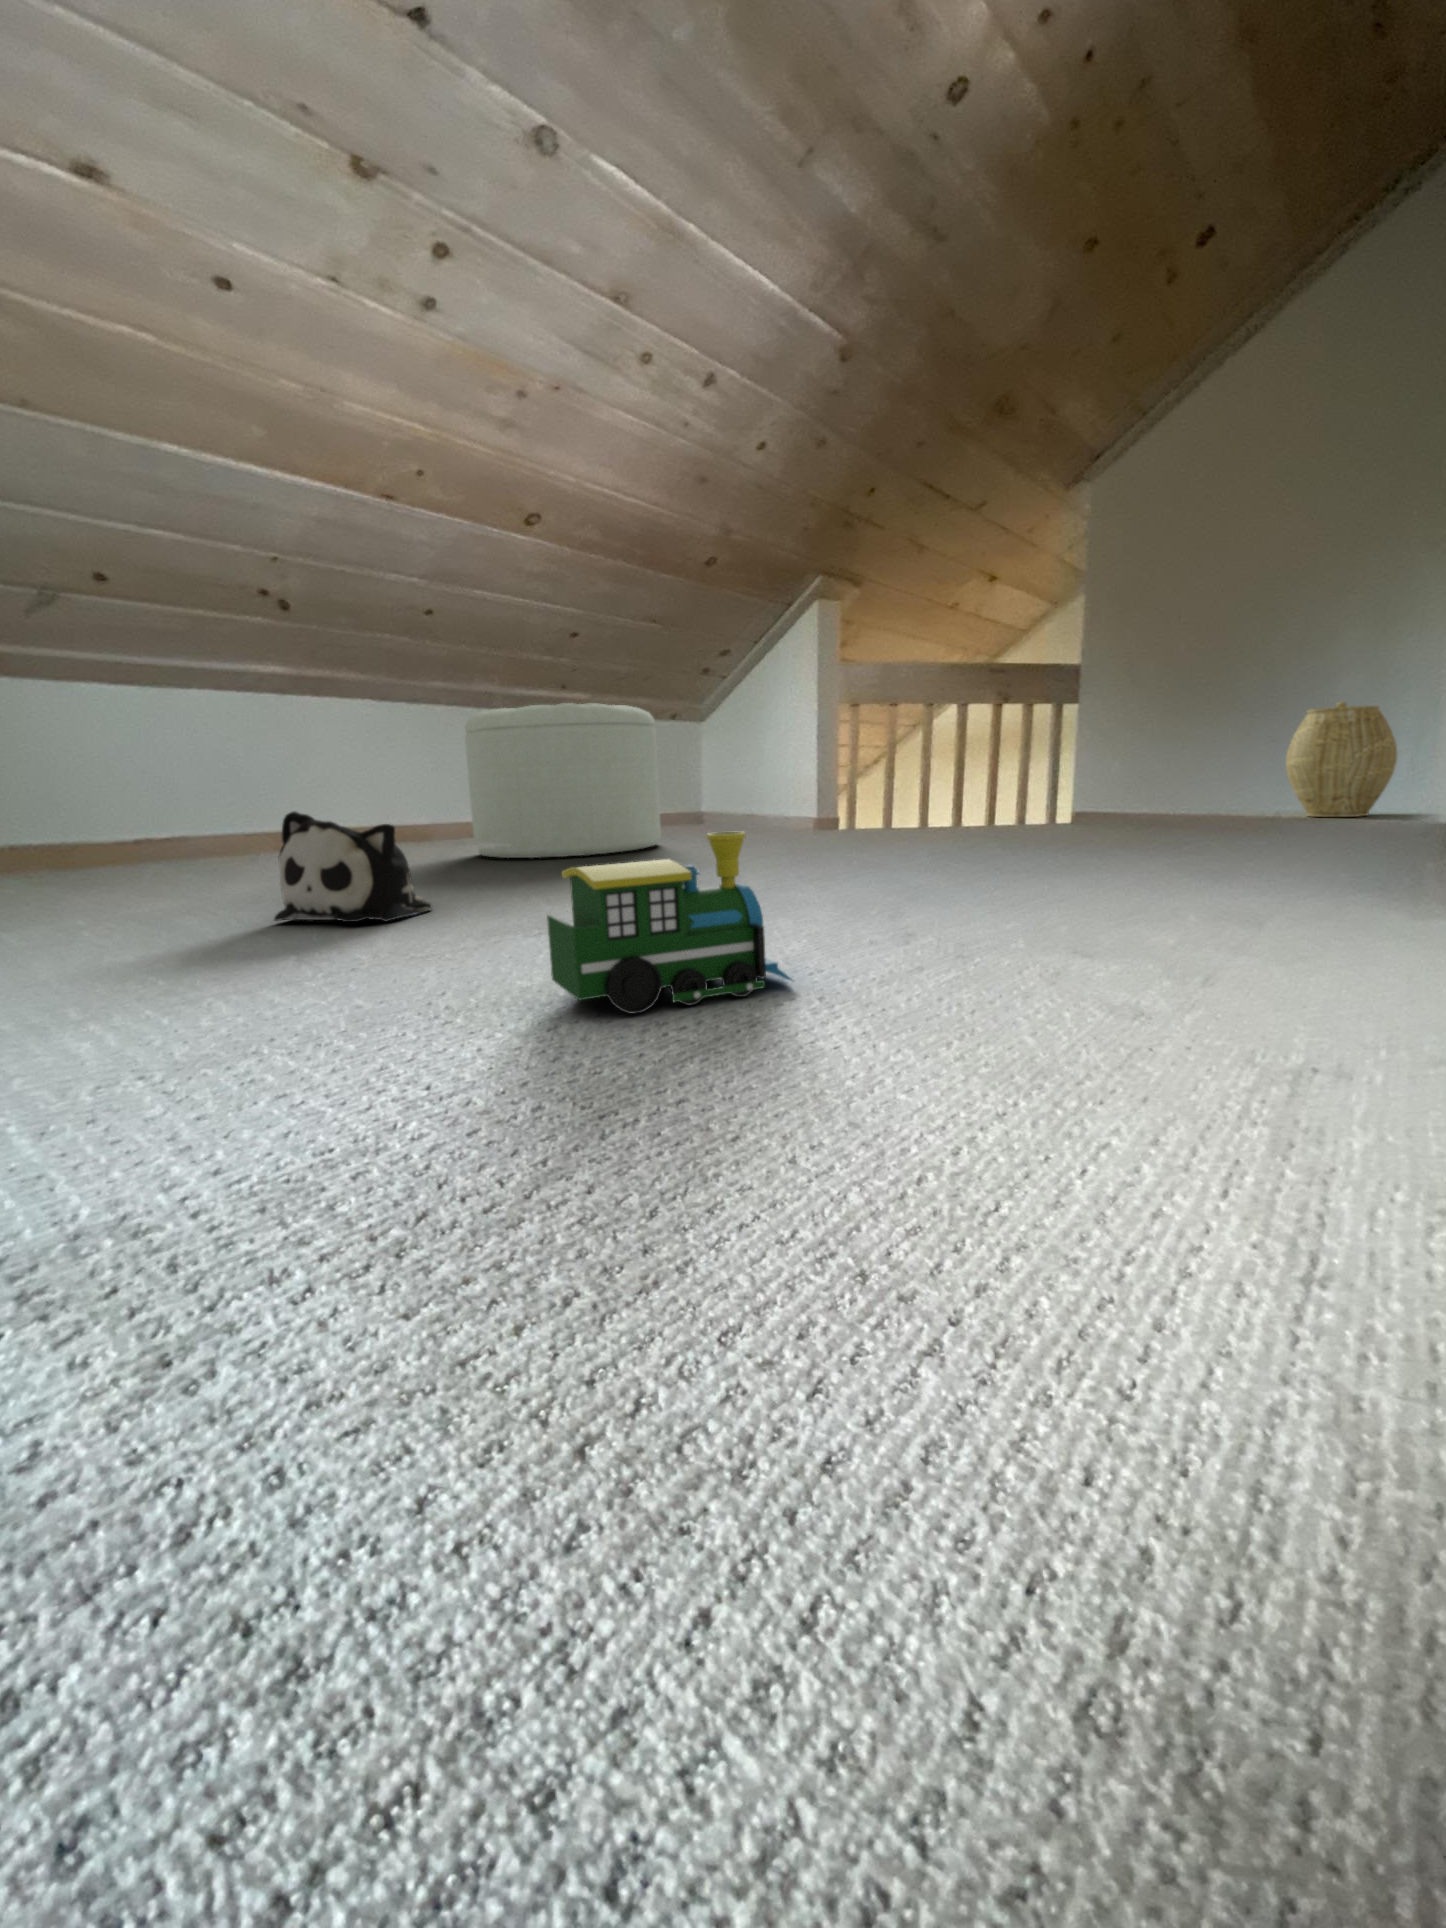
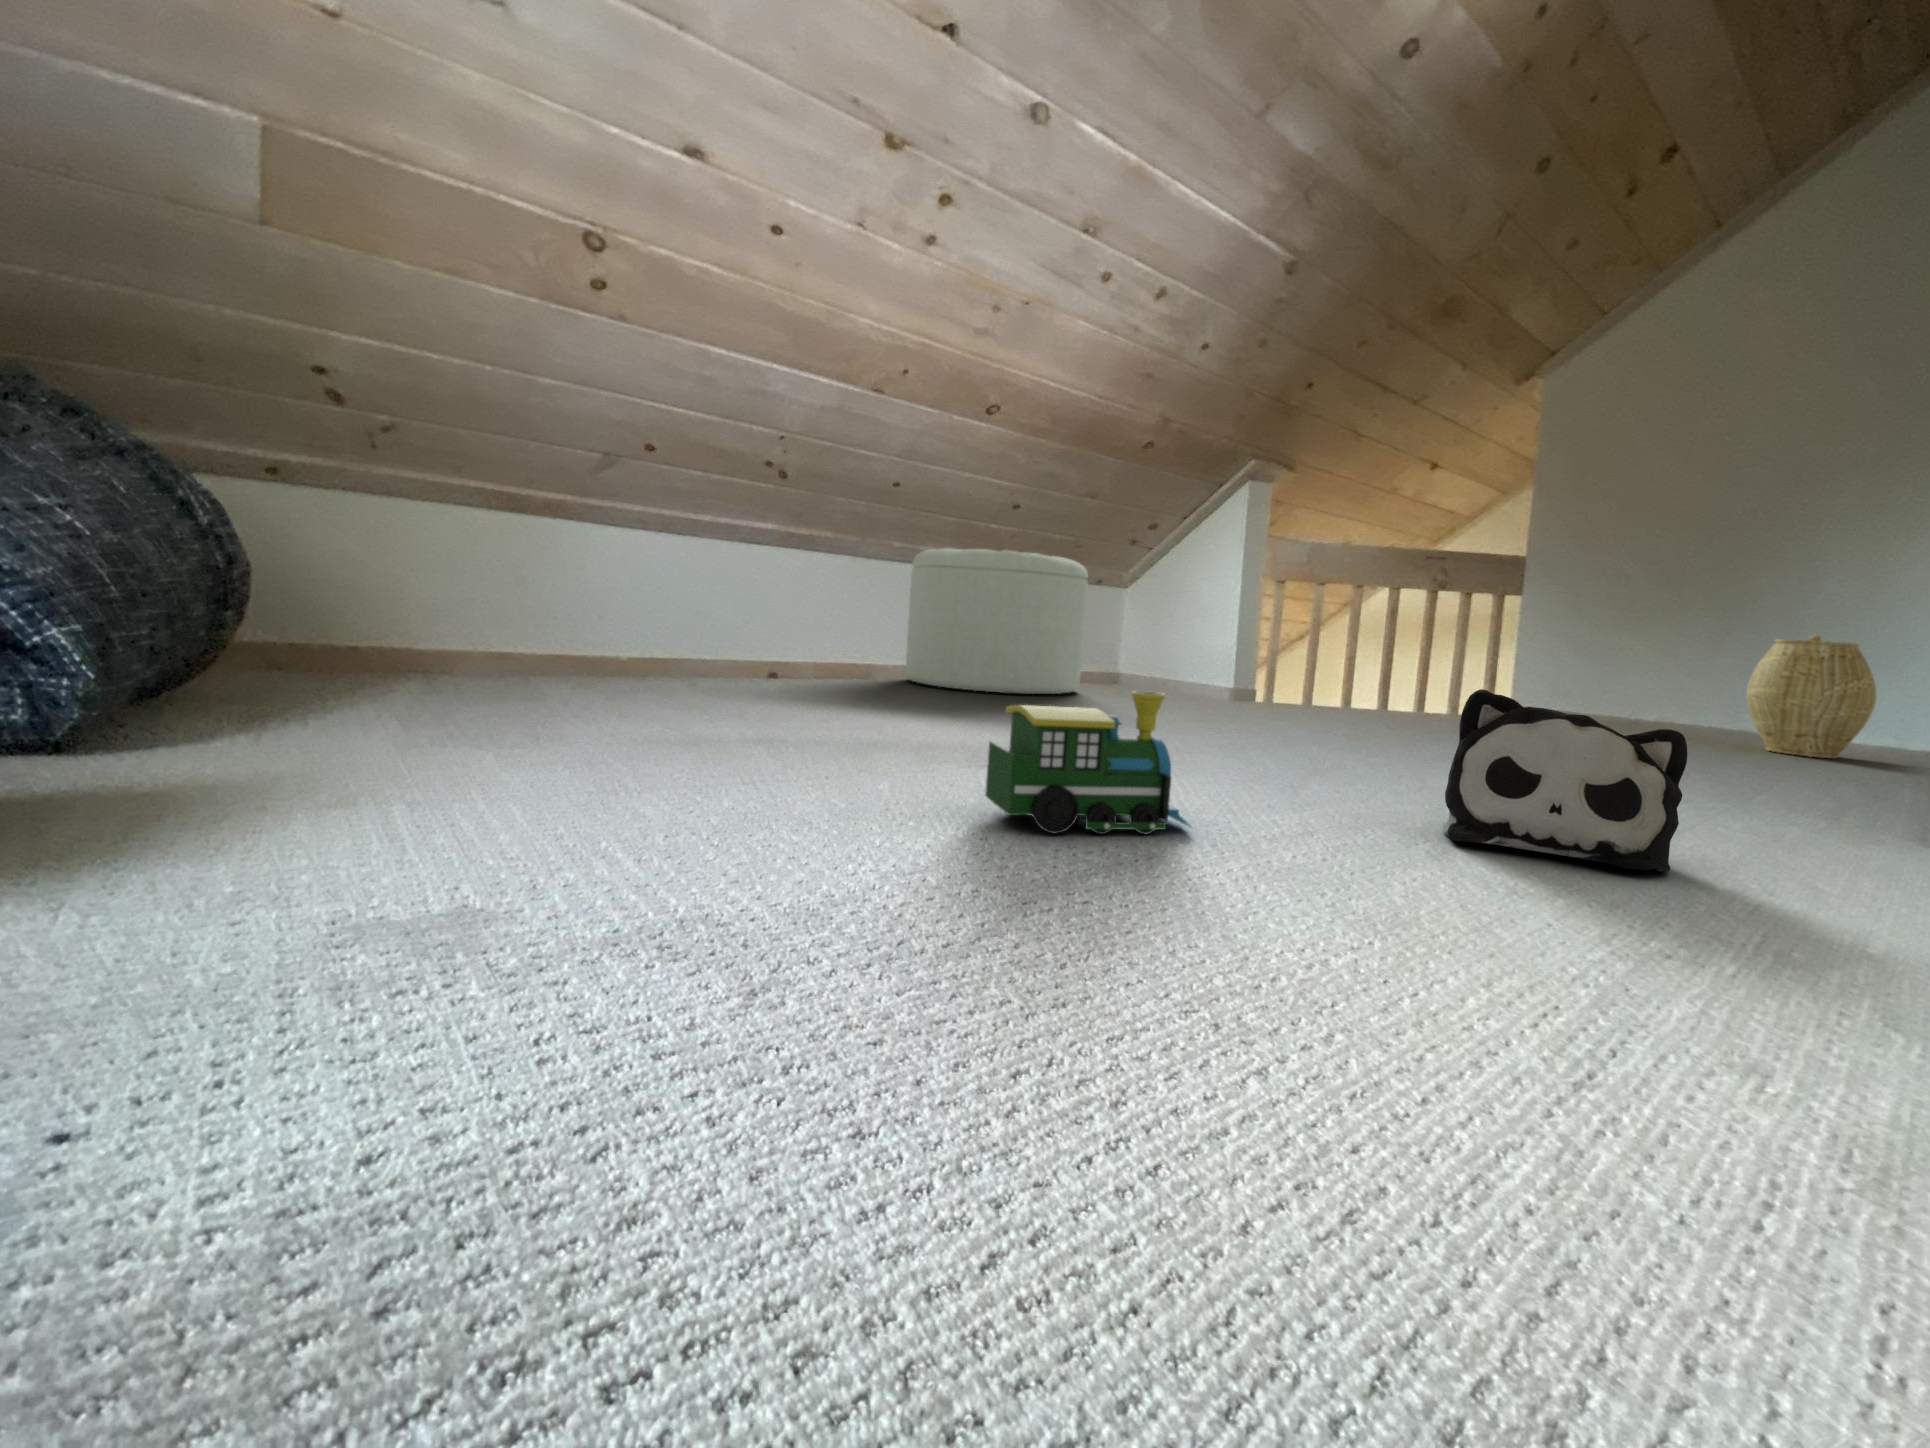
plush toy: present [274,811,432,922] -> present [1443,689,1687,872]

